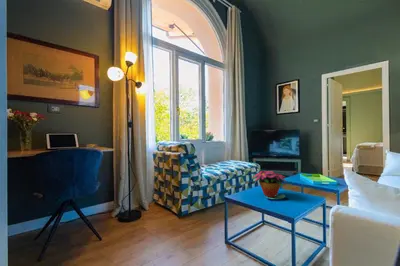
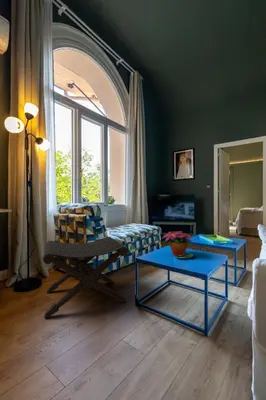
footstool: none [137,174,217,248] -> present [43,237,128,318]

